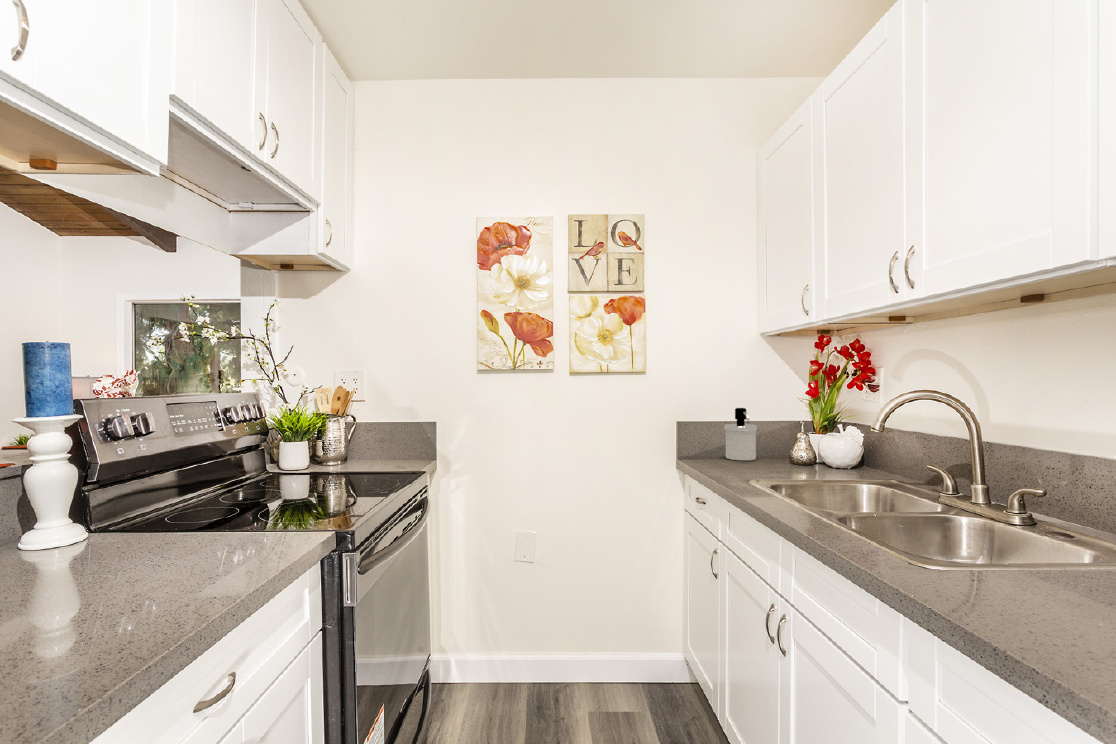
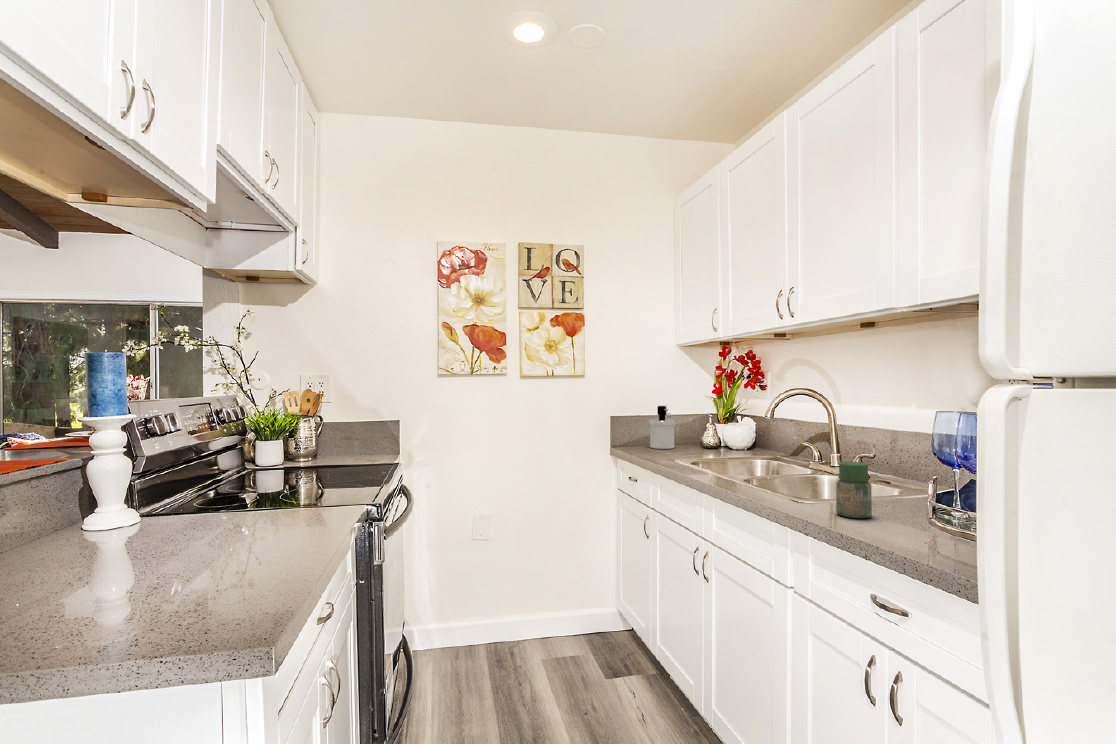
jar: none [983,521,1053,626] -> present [836,462,872,518]

